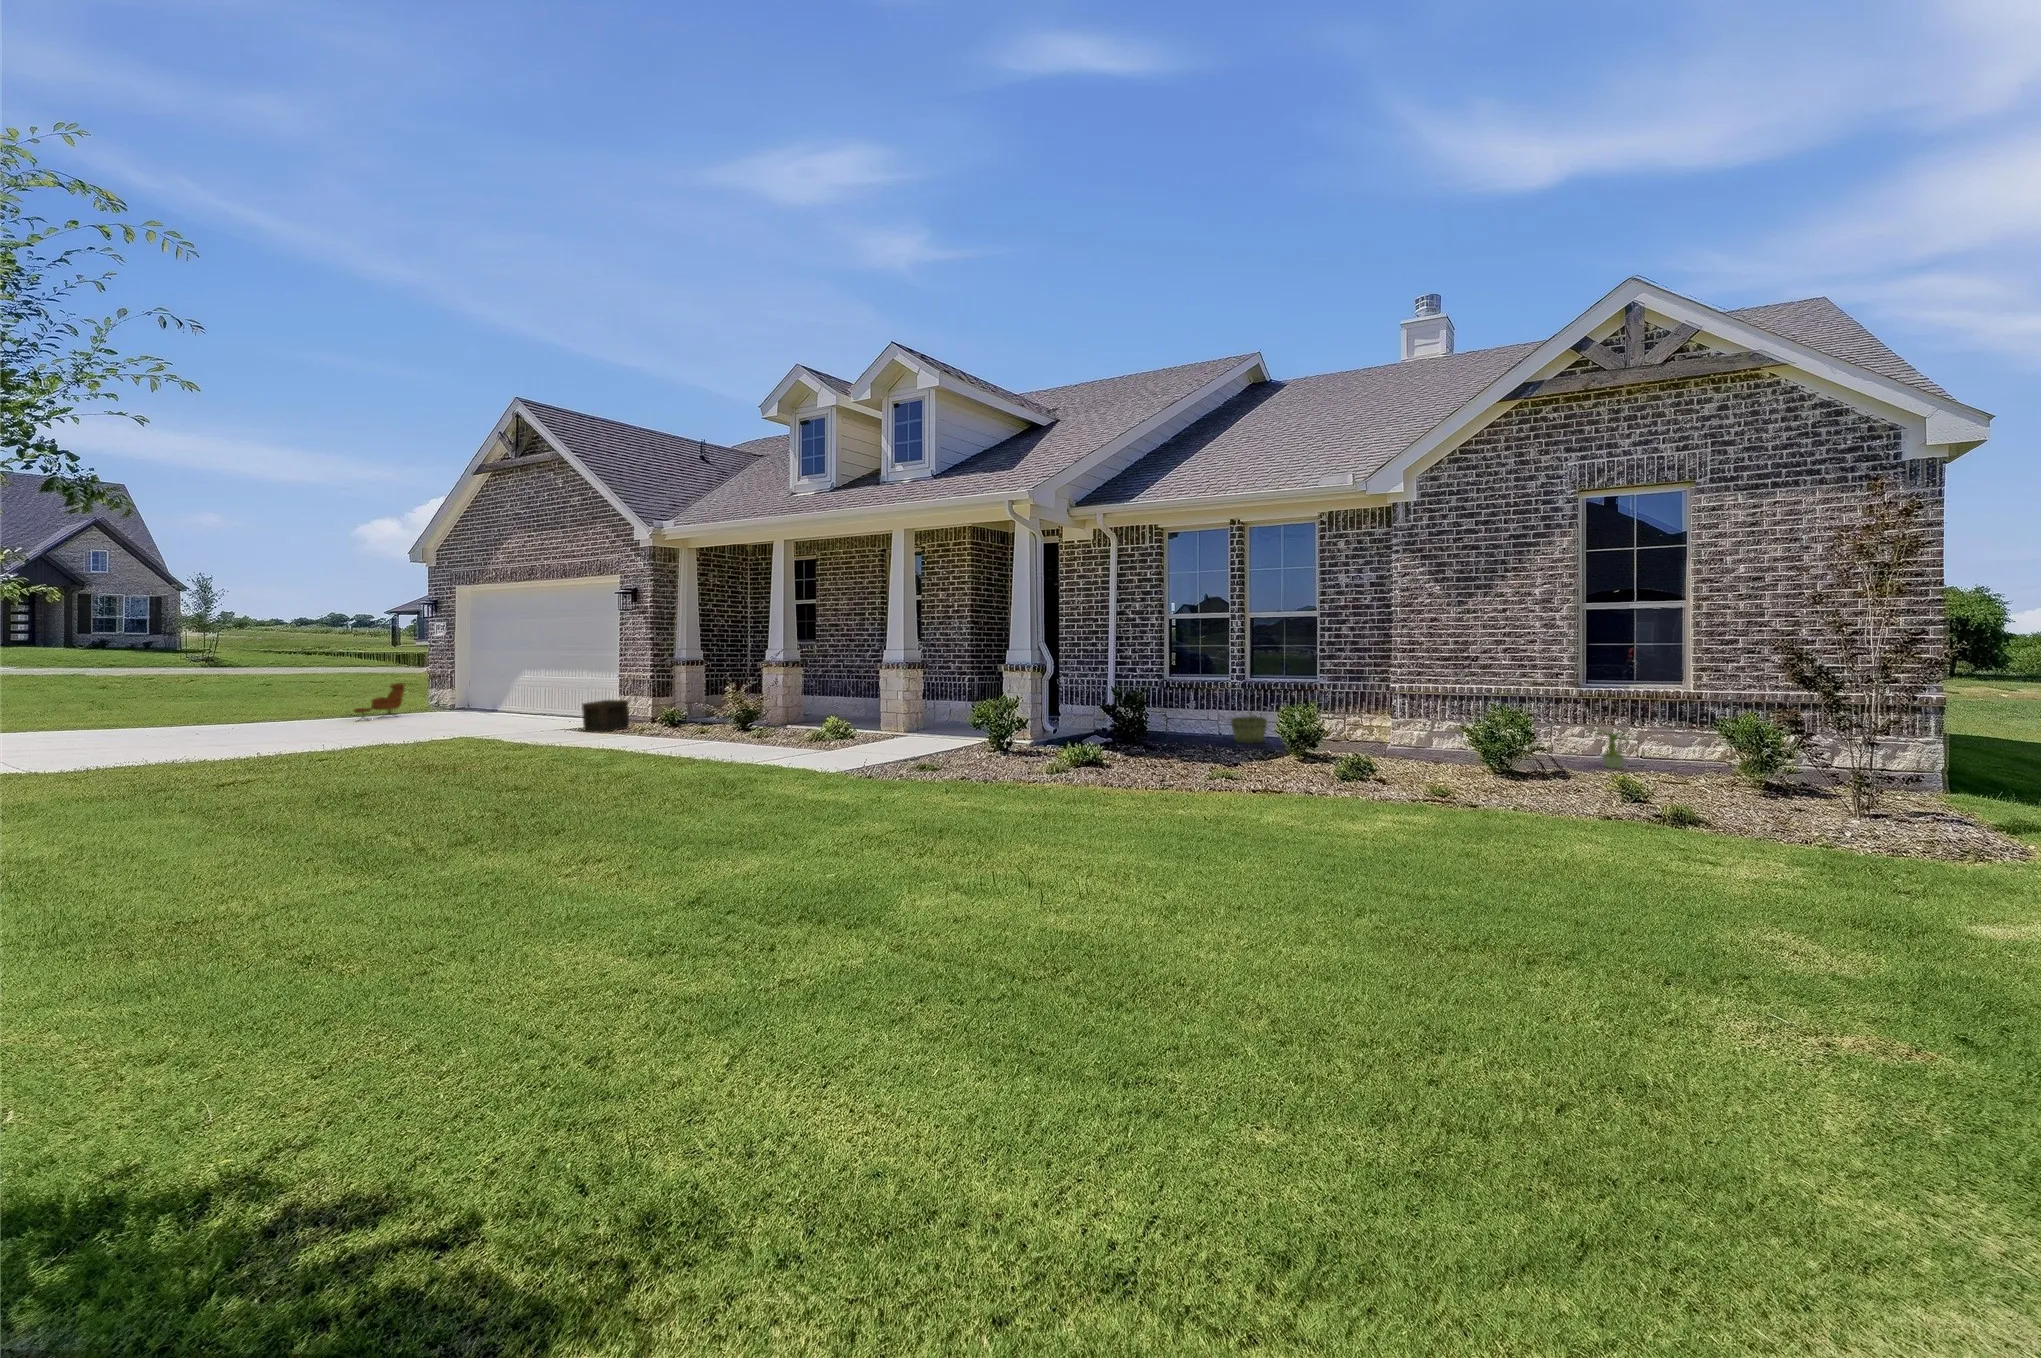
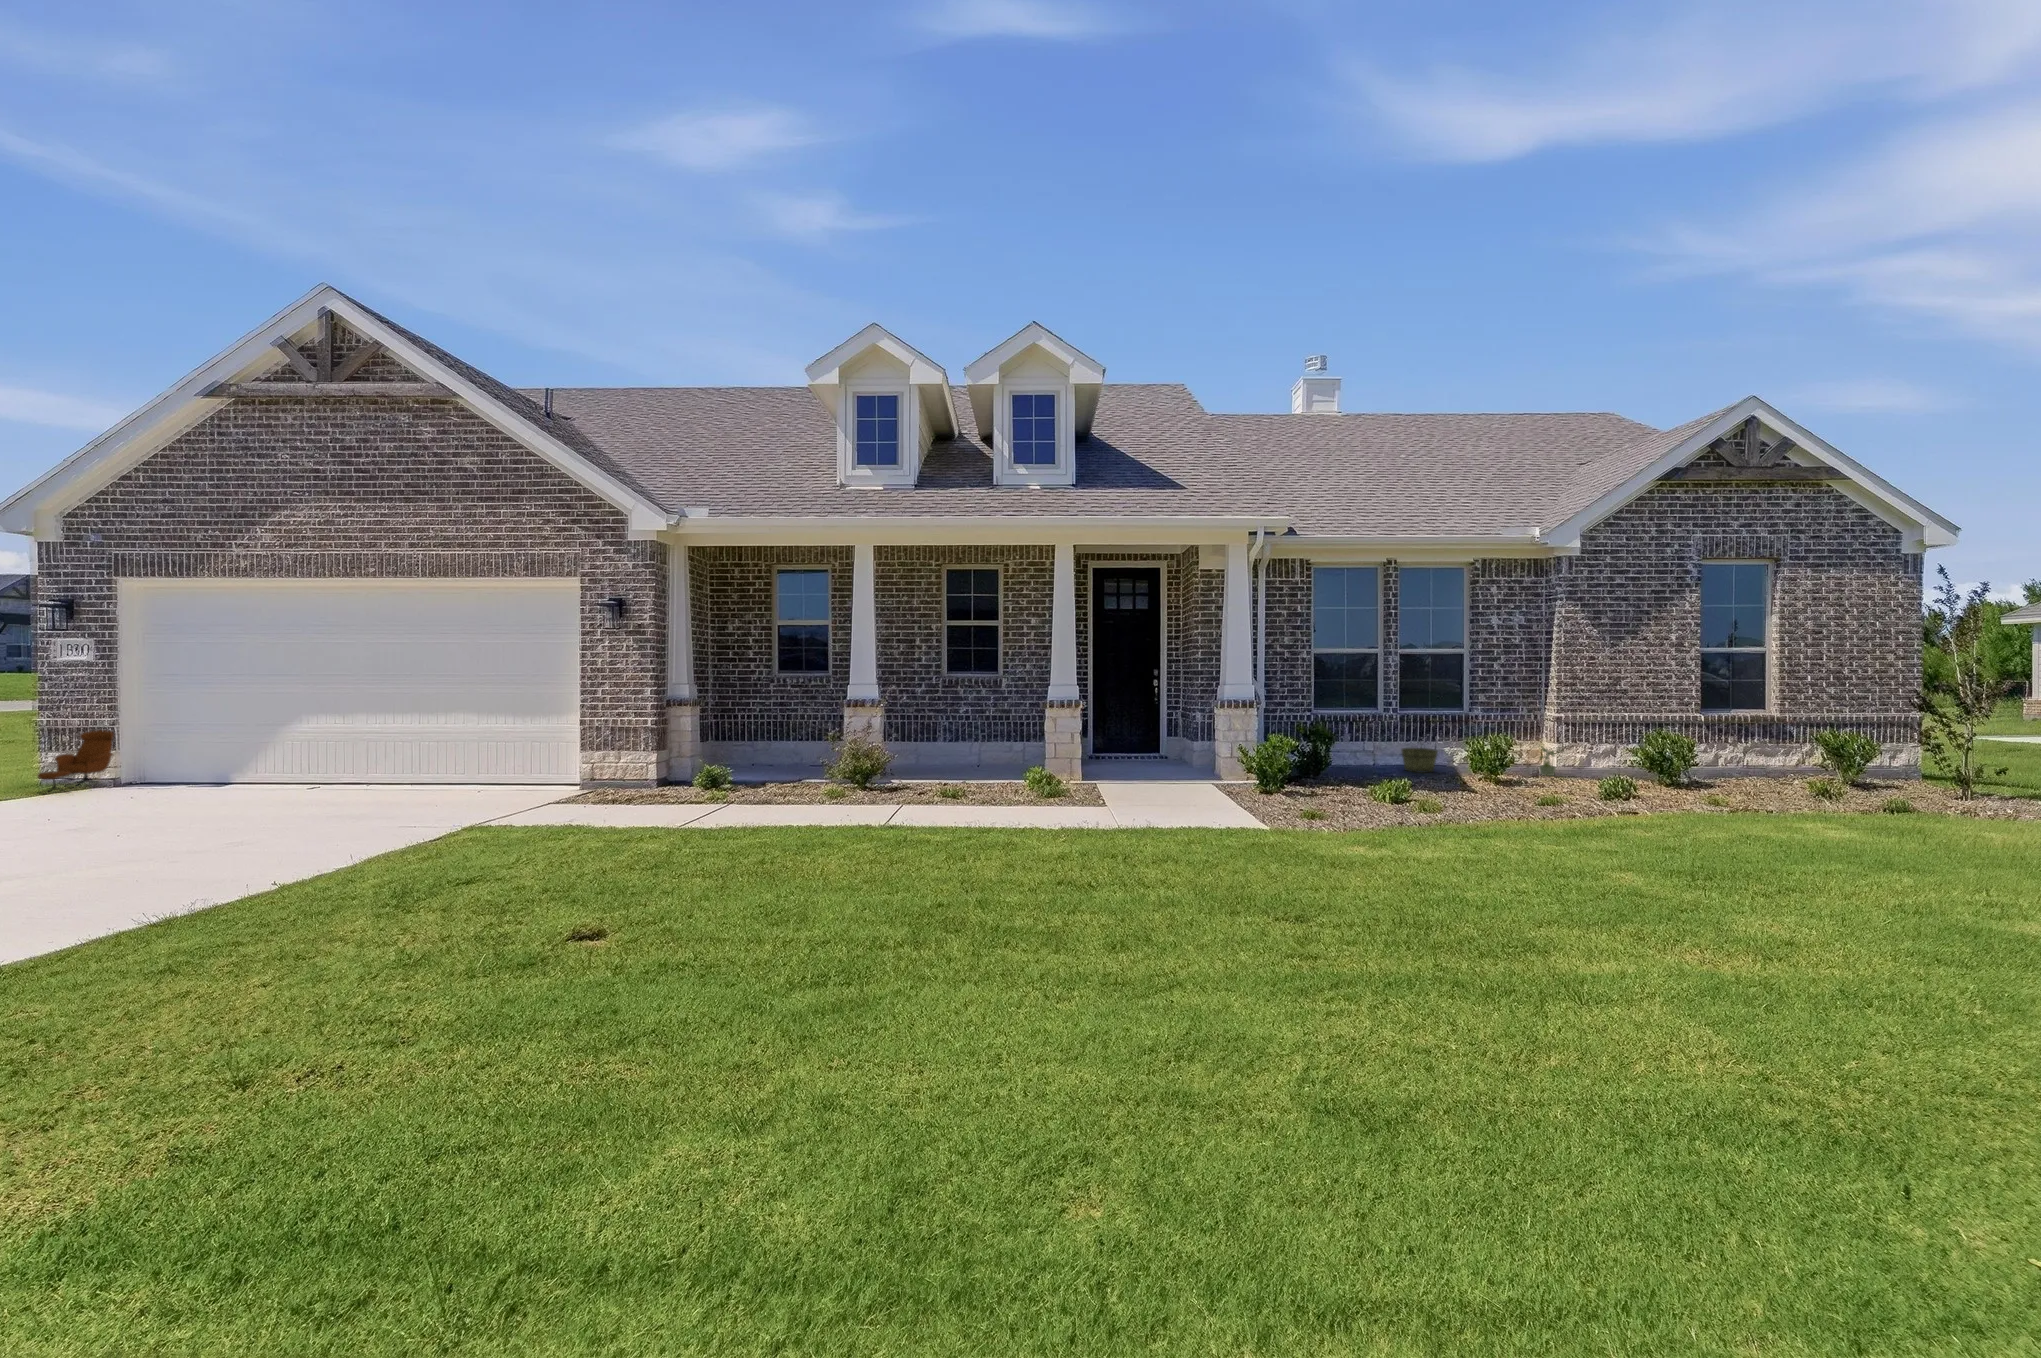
wooden crate: present [582,700,629,733] -> none [596,747,649,791]
potted plant: present [1596,729,1633,768] -> present [1539,747,1561,776]

